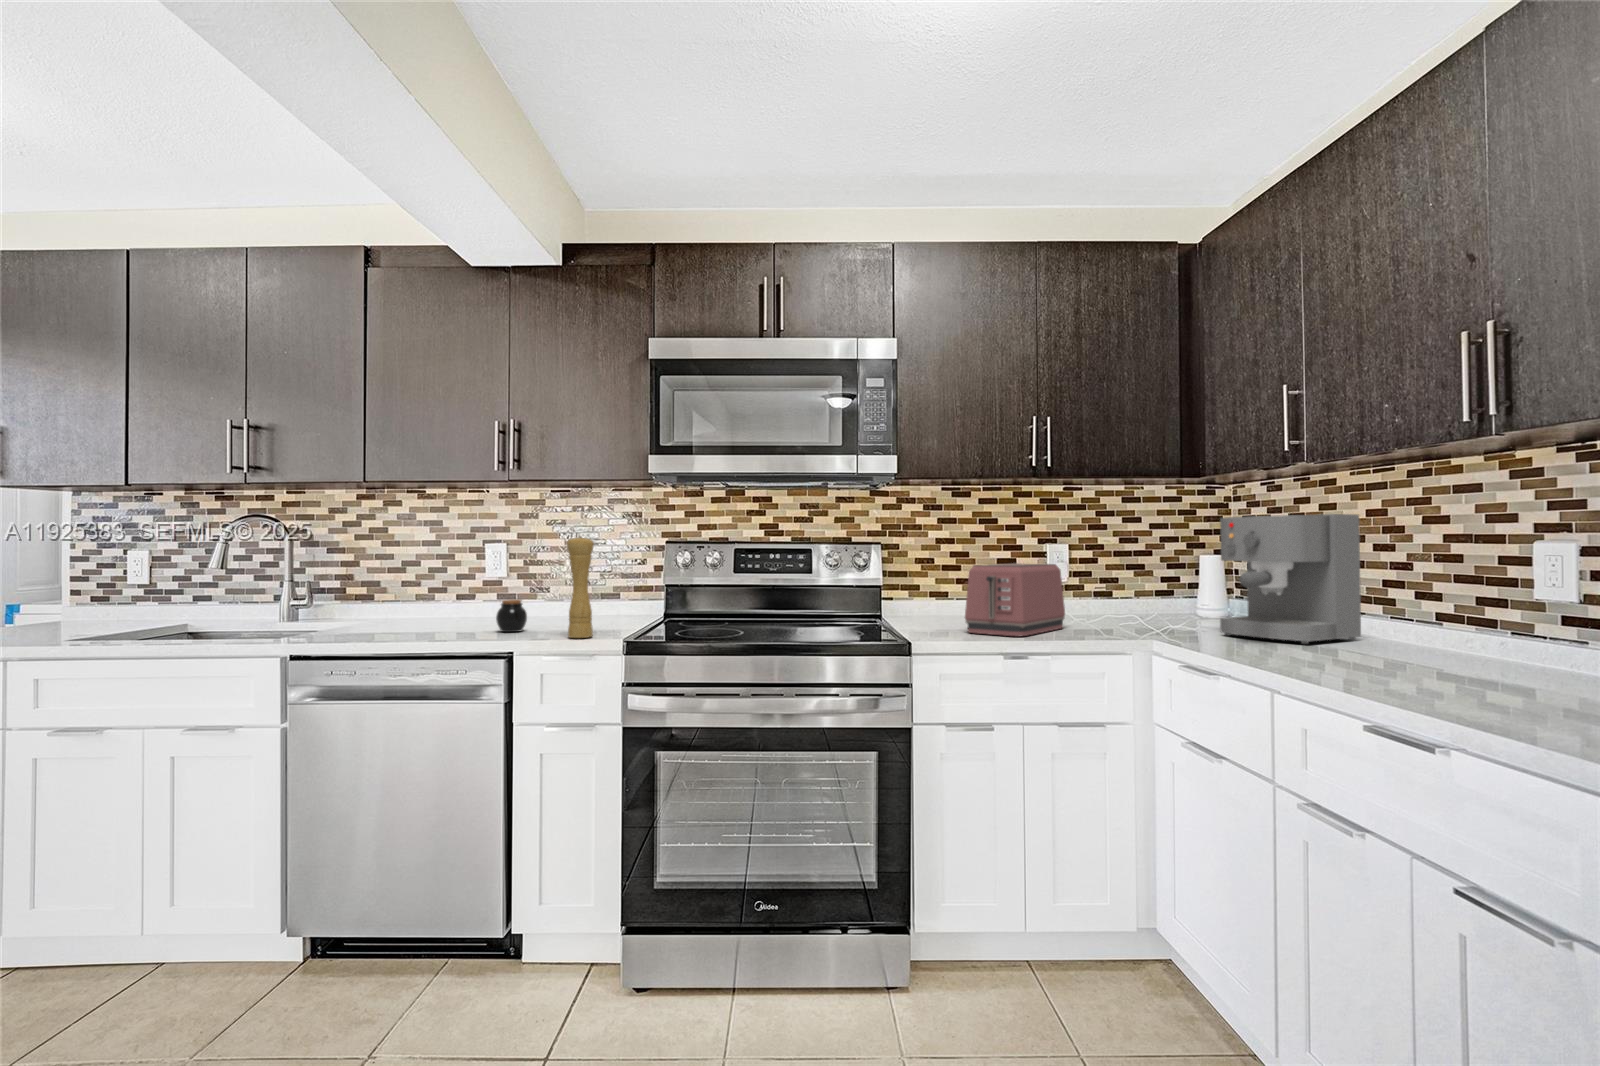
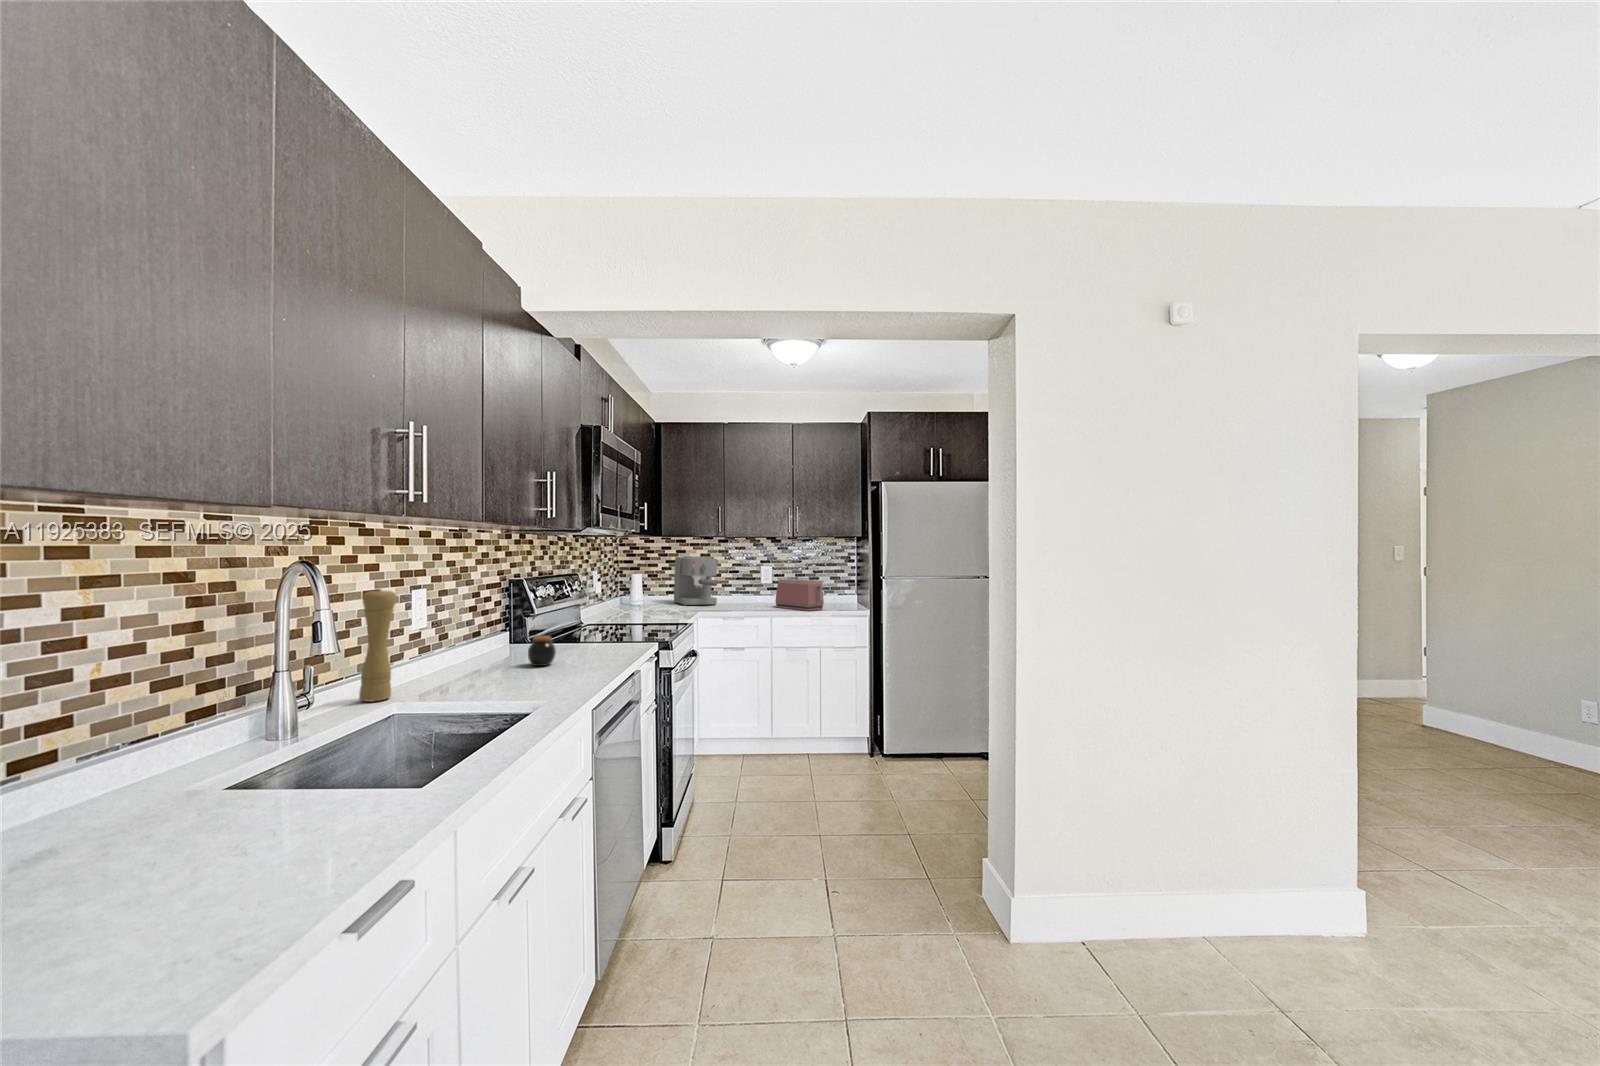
pepper mill: present [567,537,594,638] -> present [359,589,397,701]
toaster: present [965,563,1065,636] -> present [775,579,824,611]

